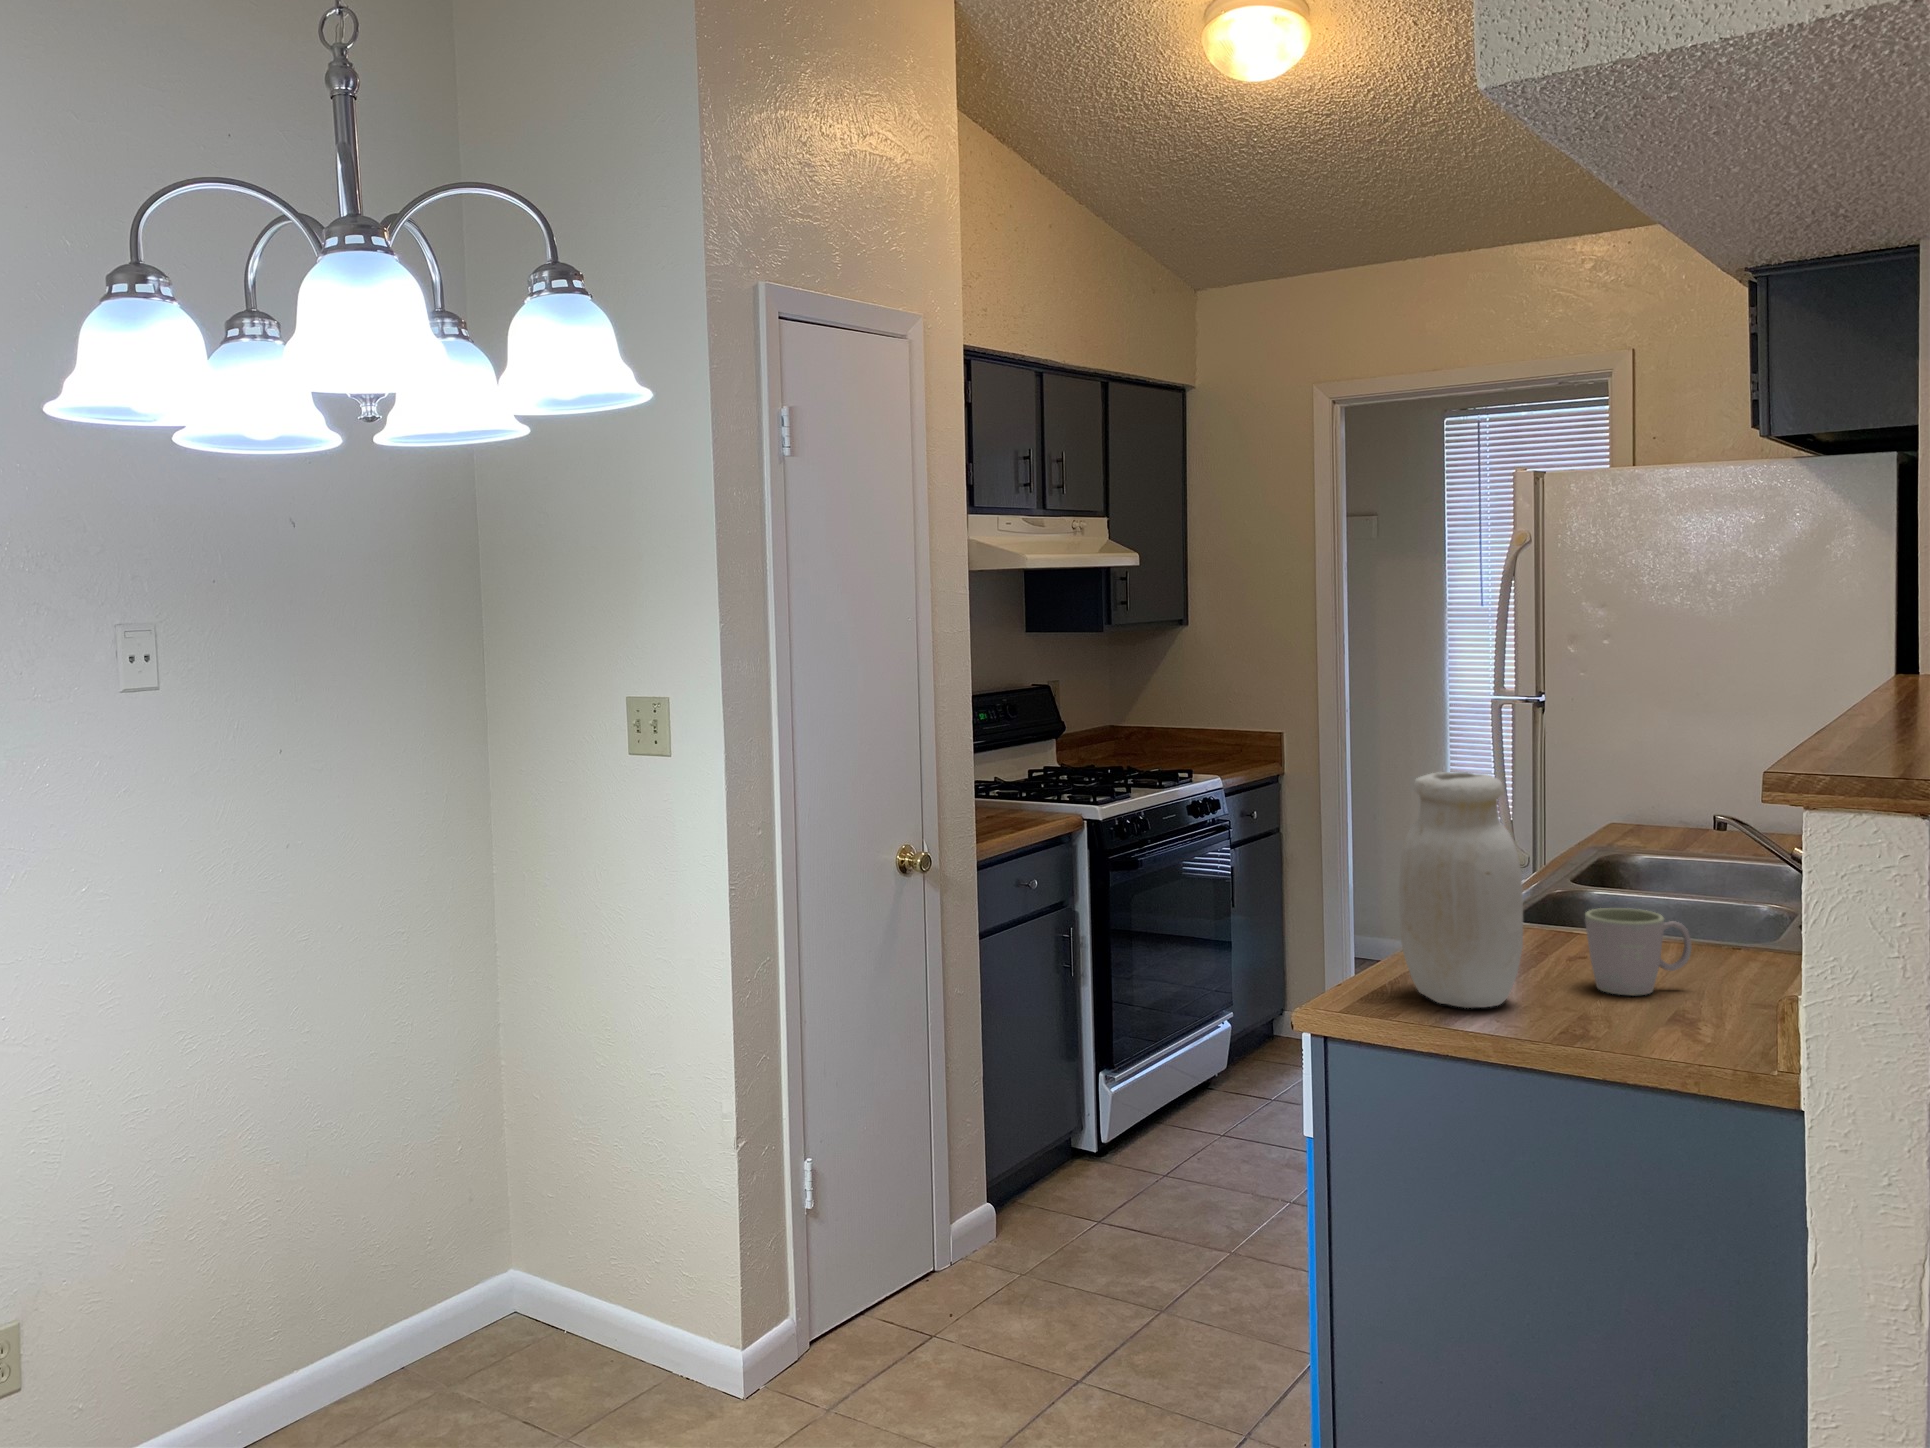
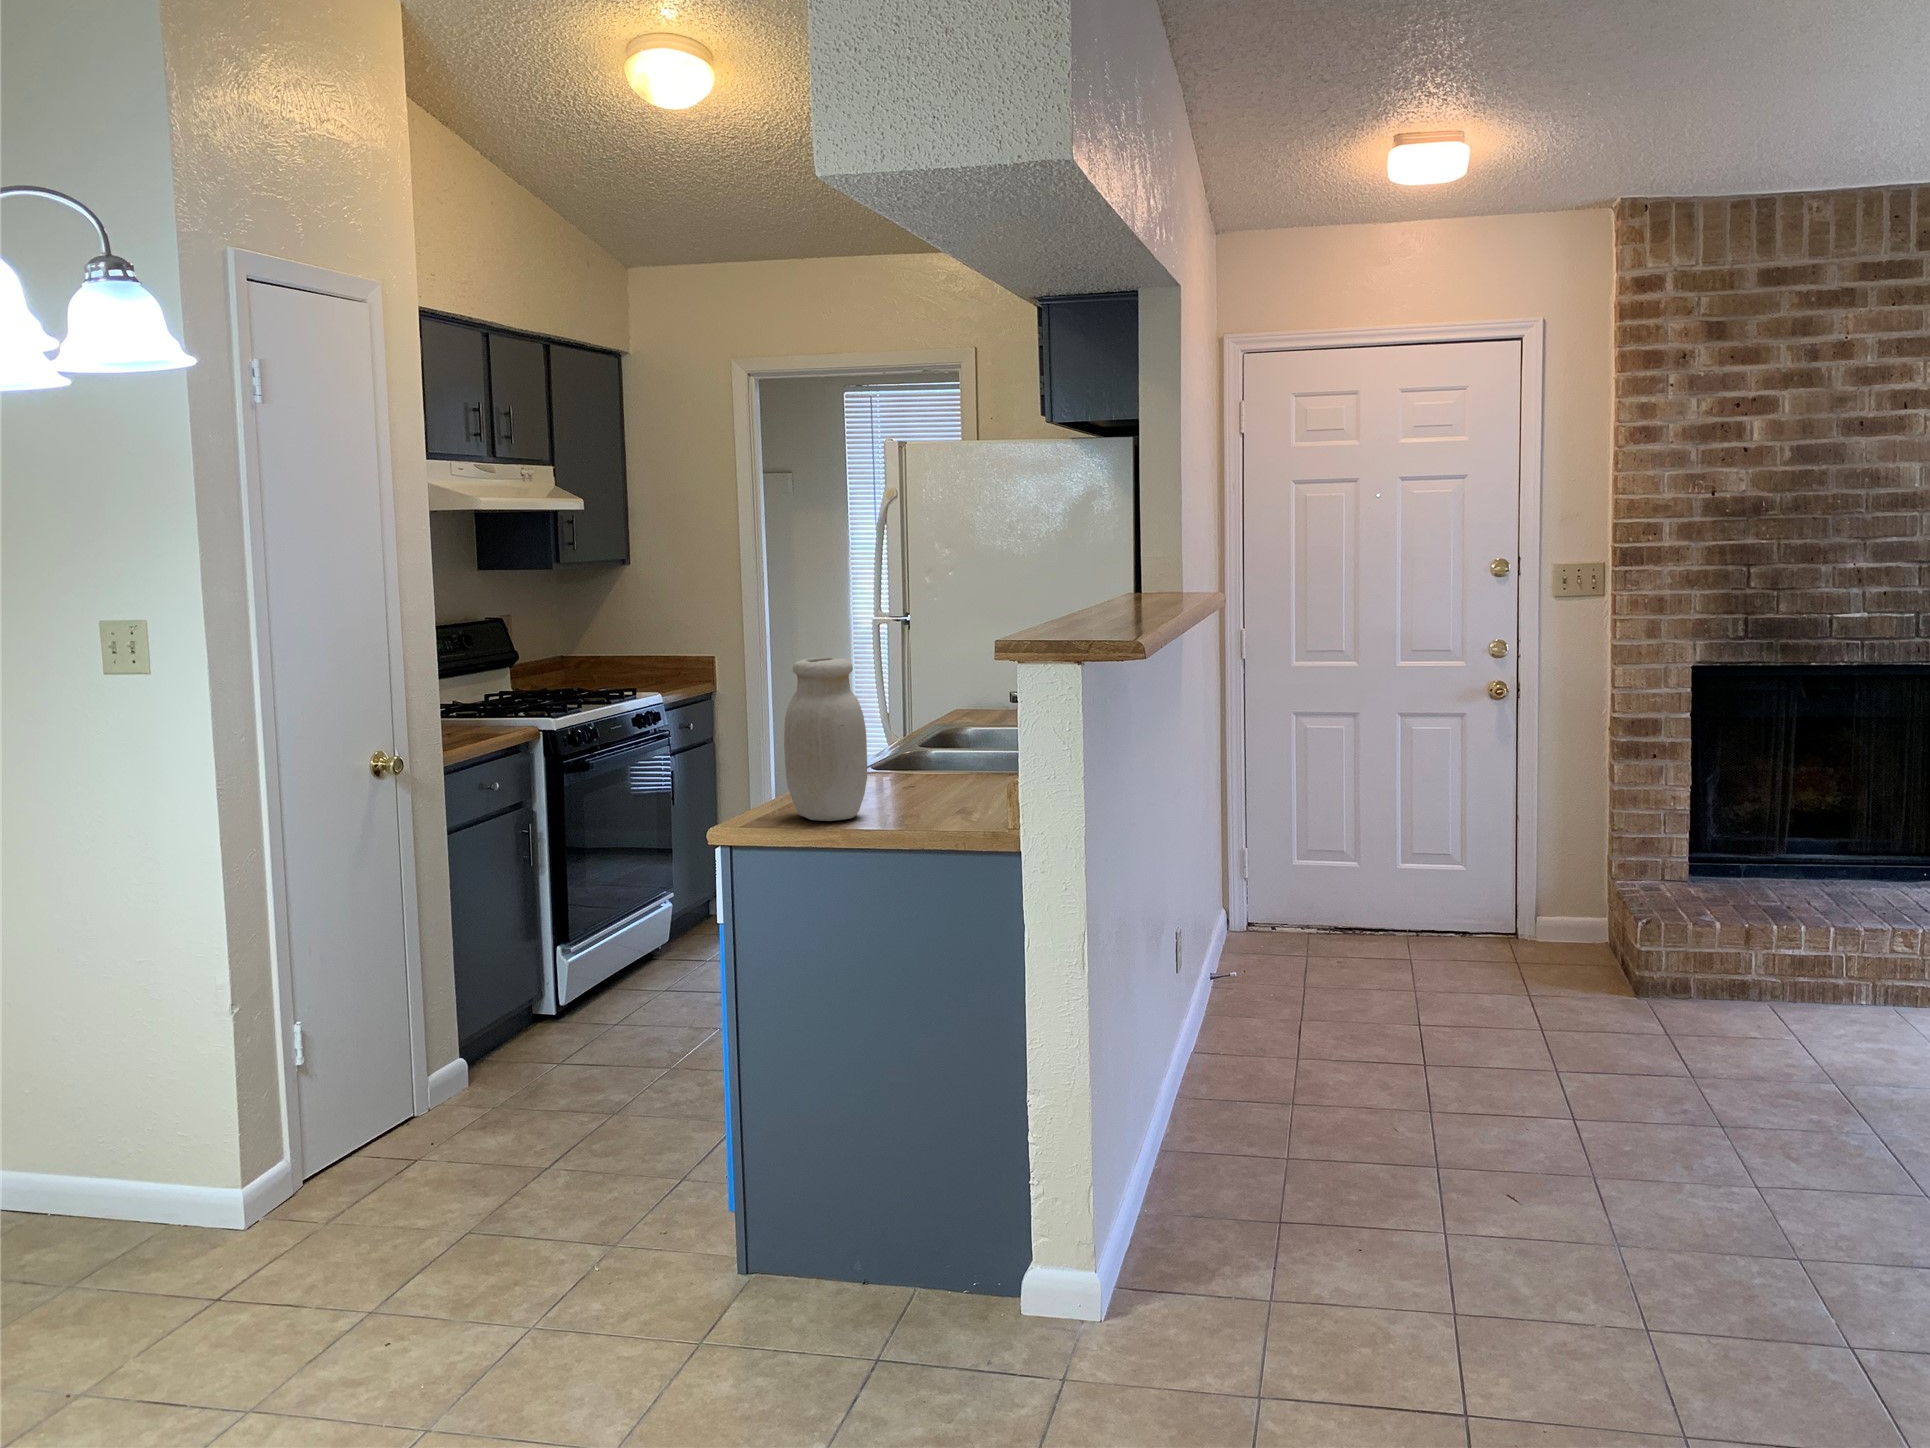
mug: present [1585,908,1692,996] -> none [910,750,977,807]

